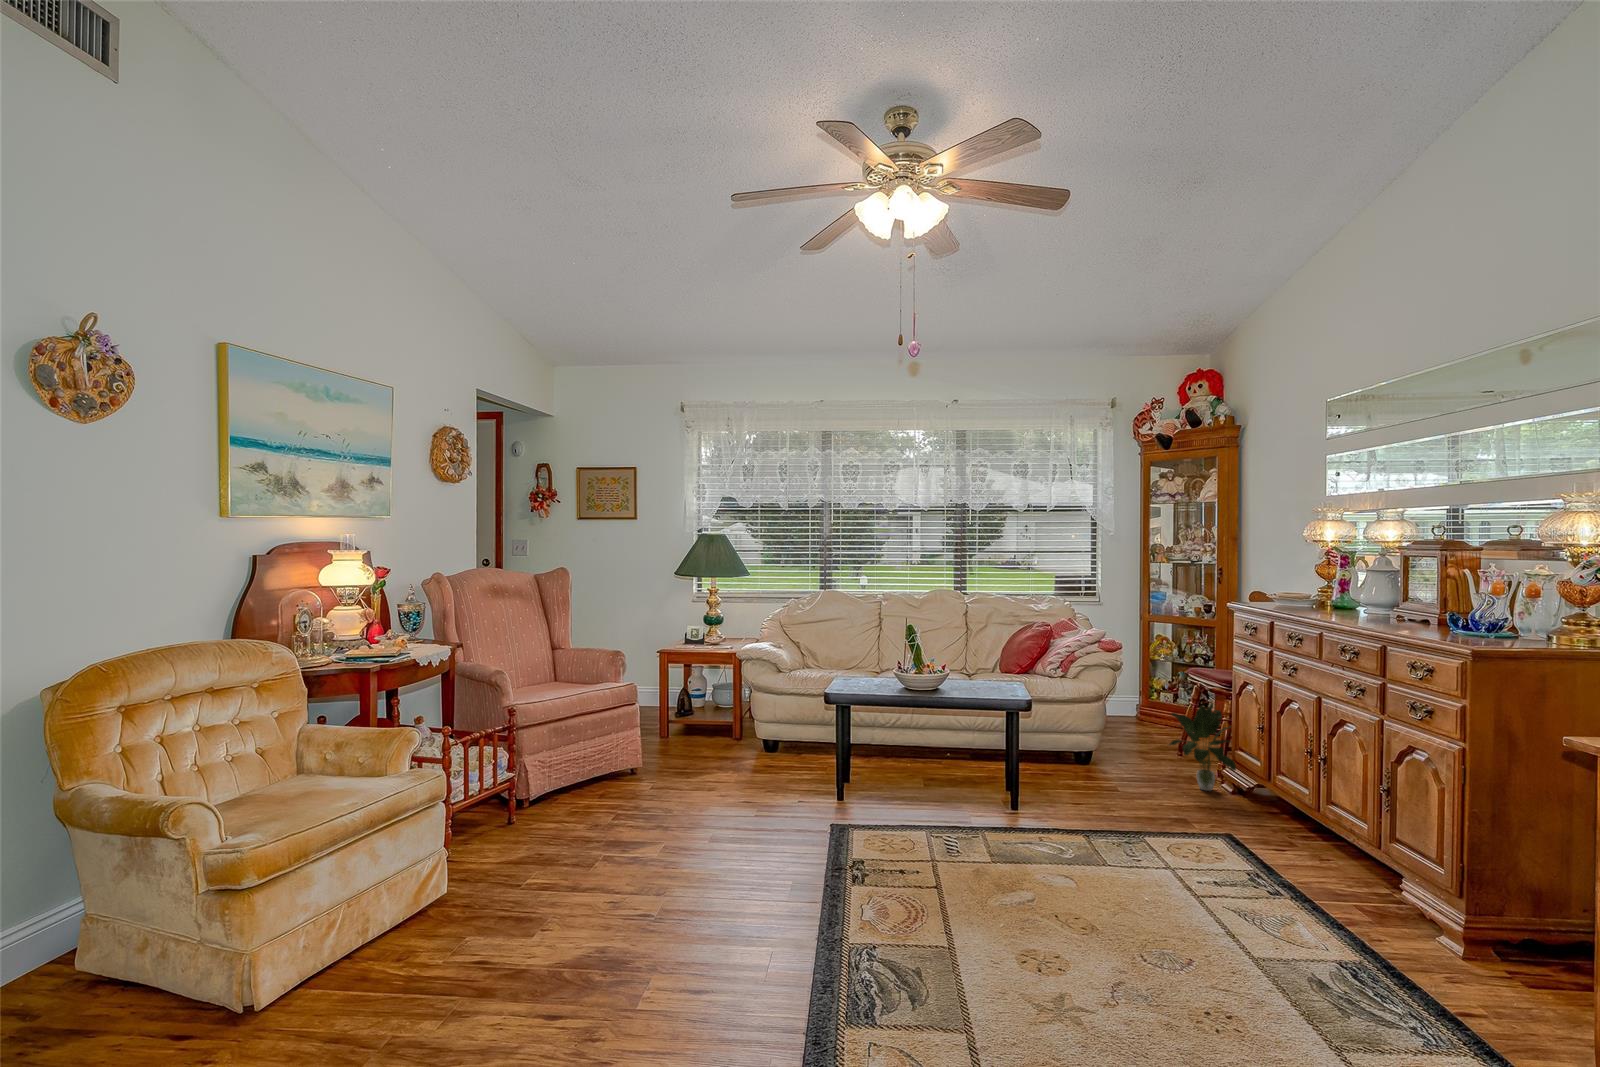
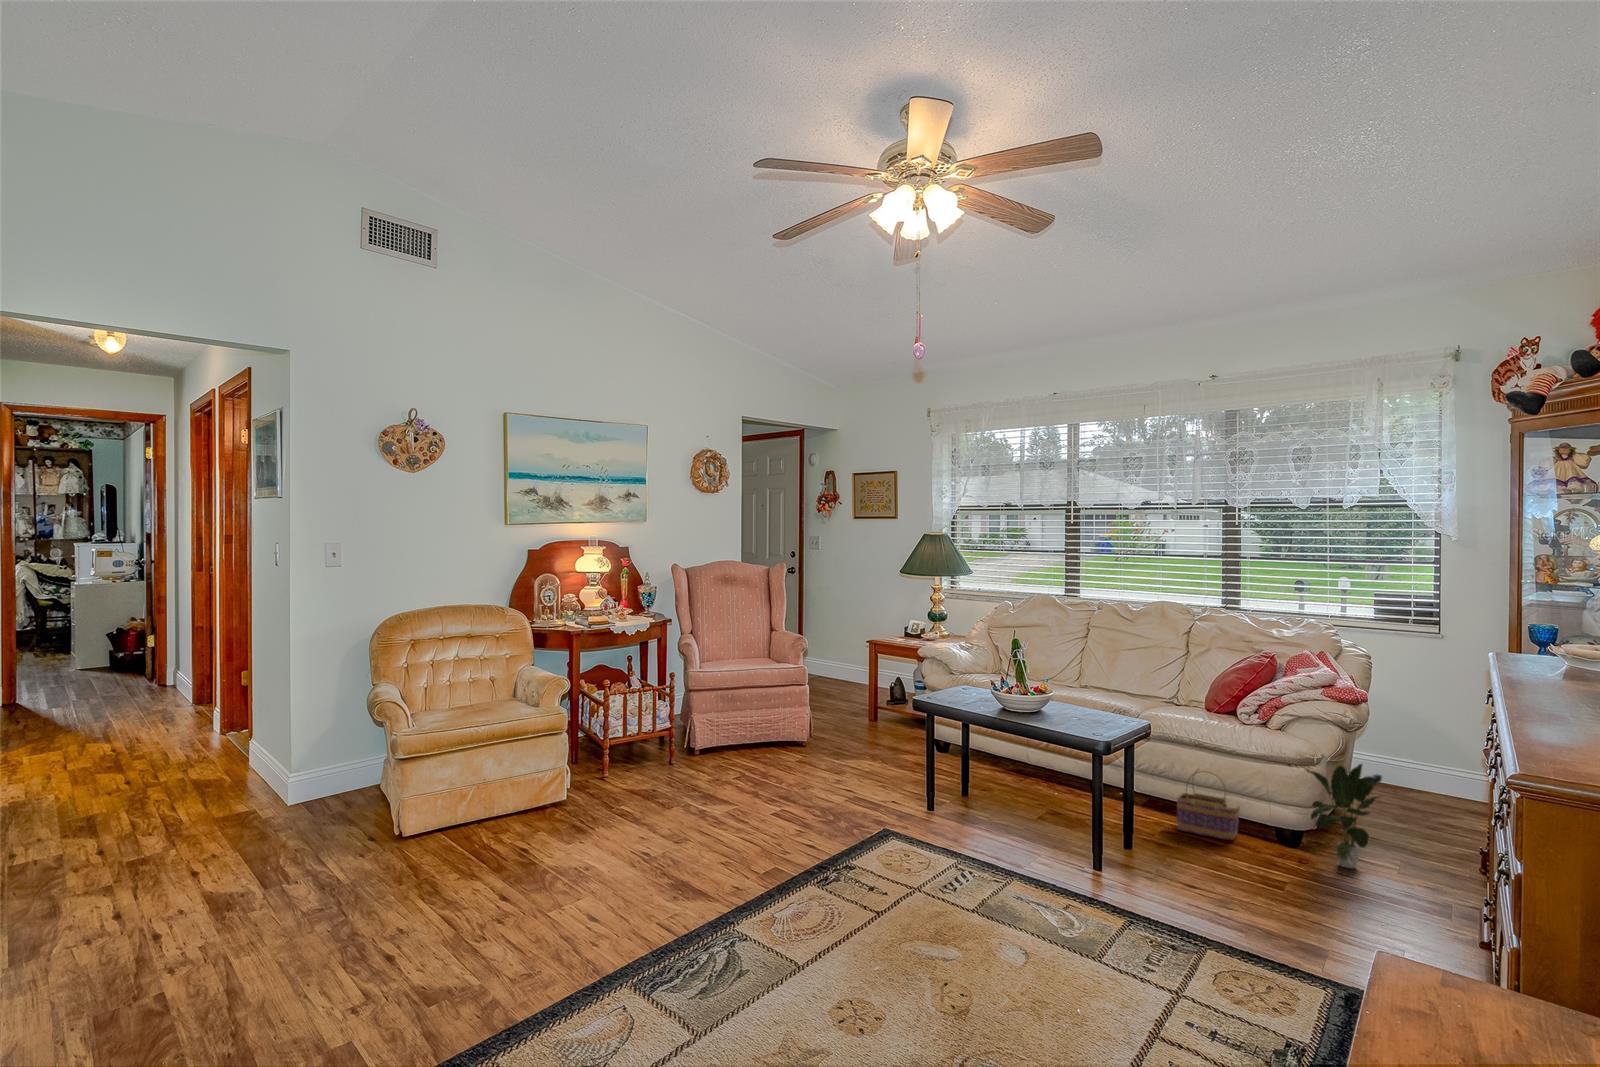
basket: none [1060,725,1117,787] -> present [1177,770,1240,840]

